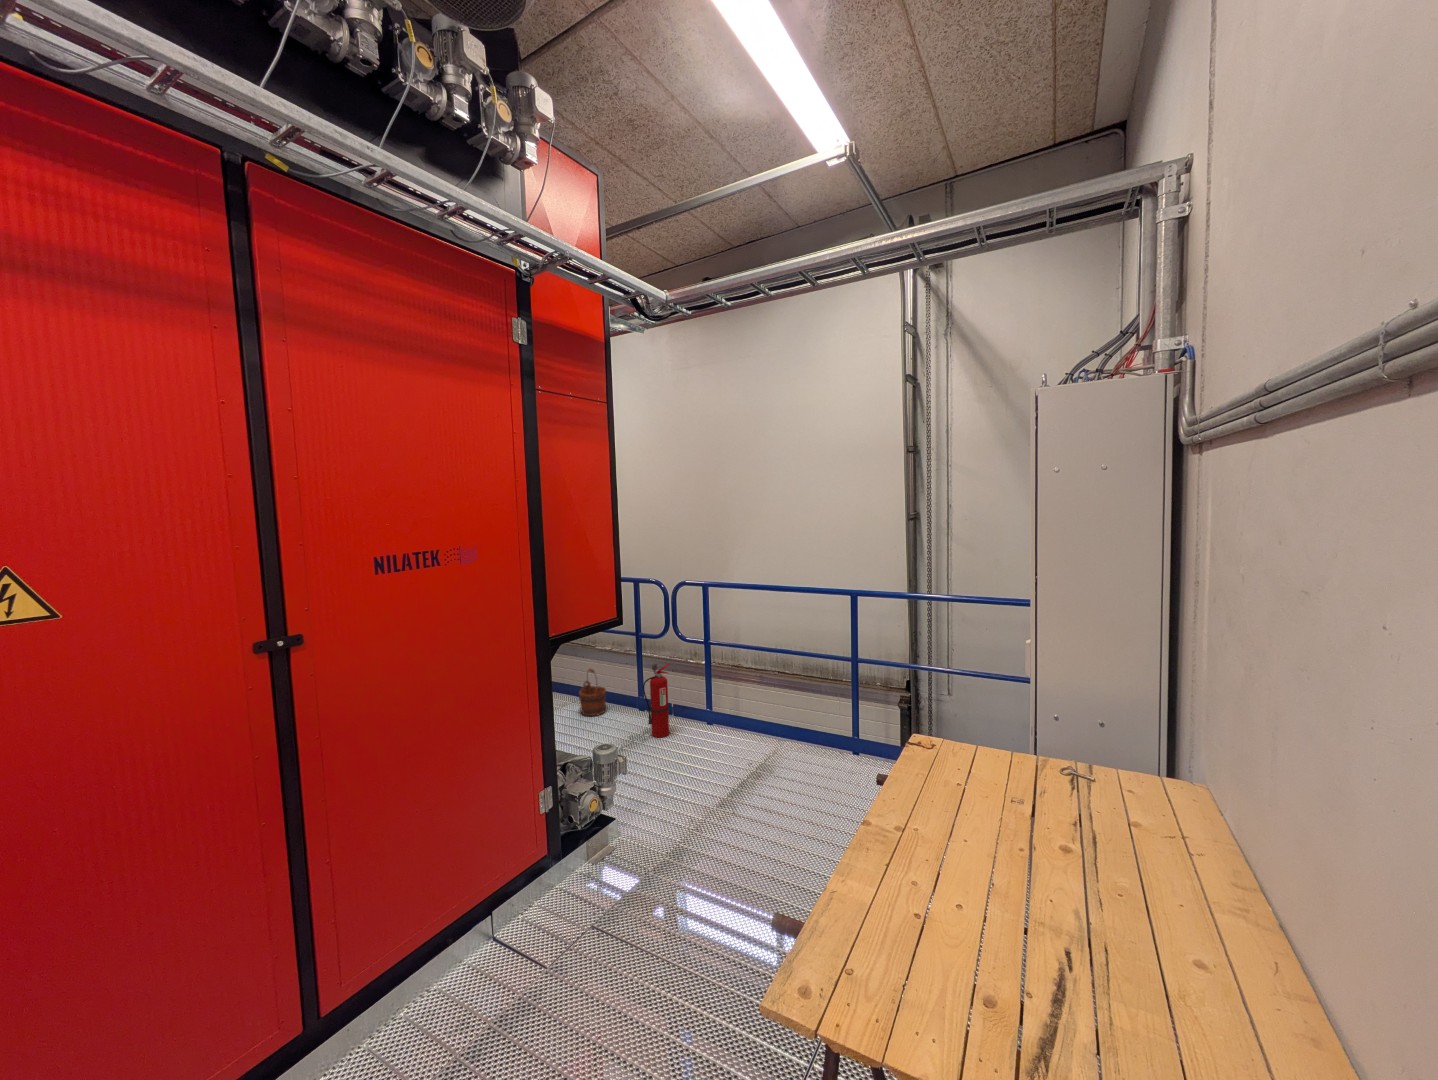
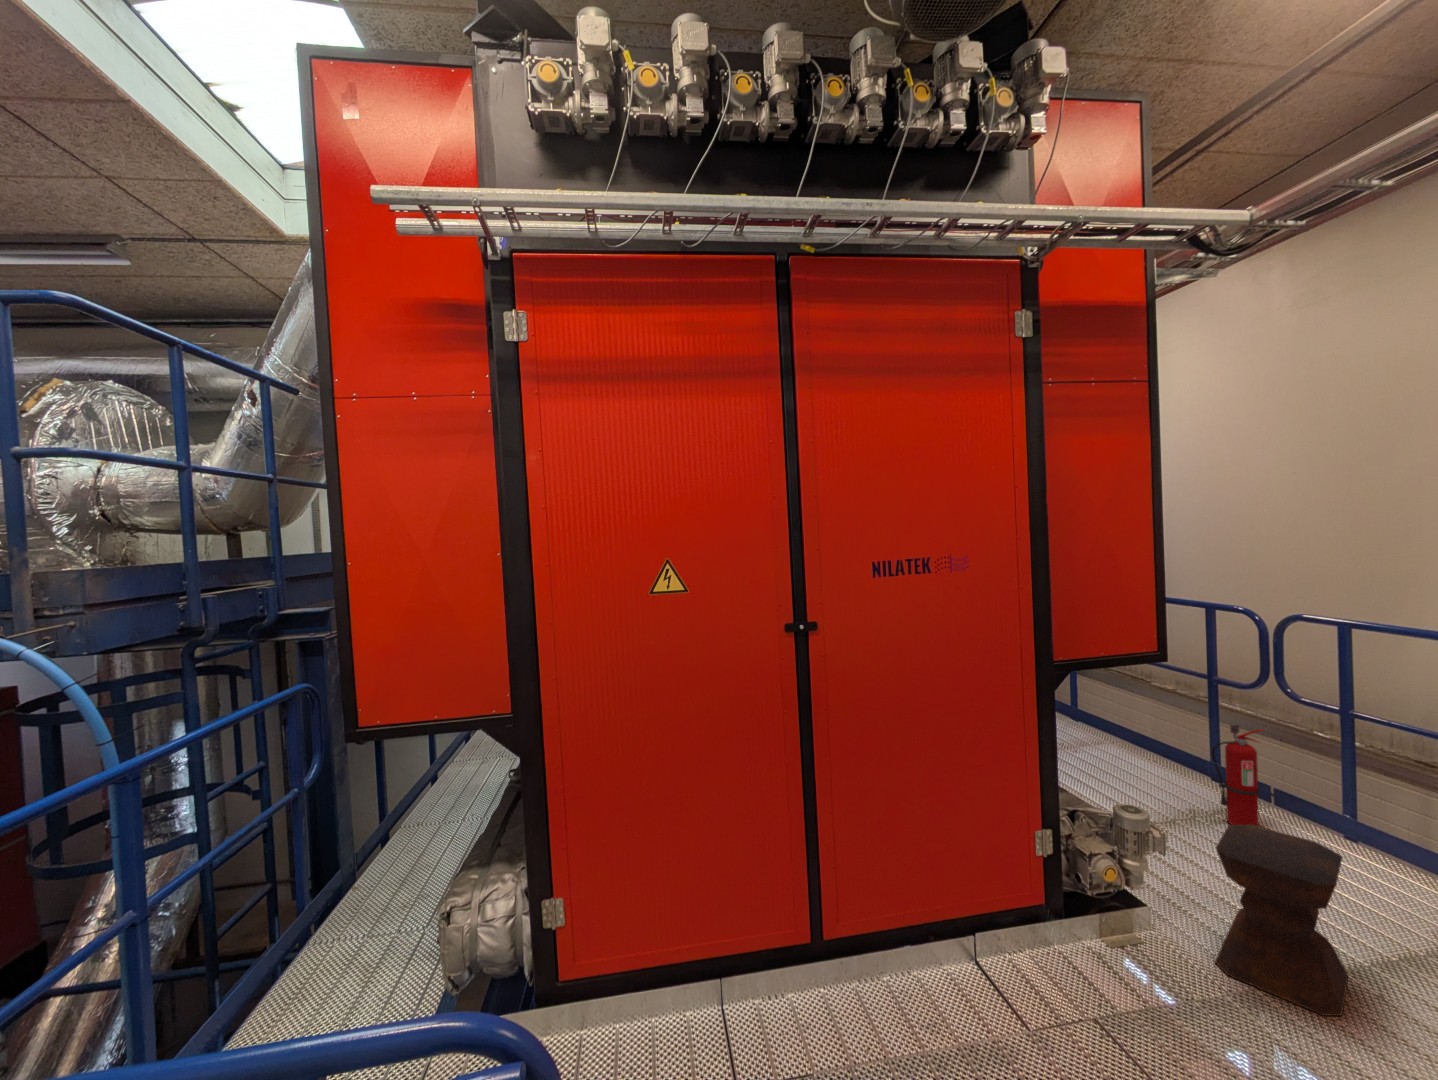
wooden bucket: present [579,669,606,716] -> none [1117,709,1158,771]
stool: none [659,730,725,844] -> present [1215,825,1348,1016]

